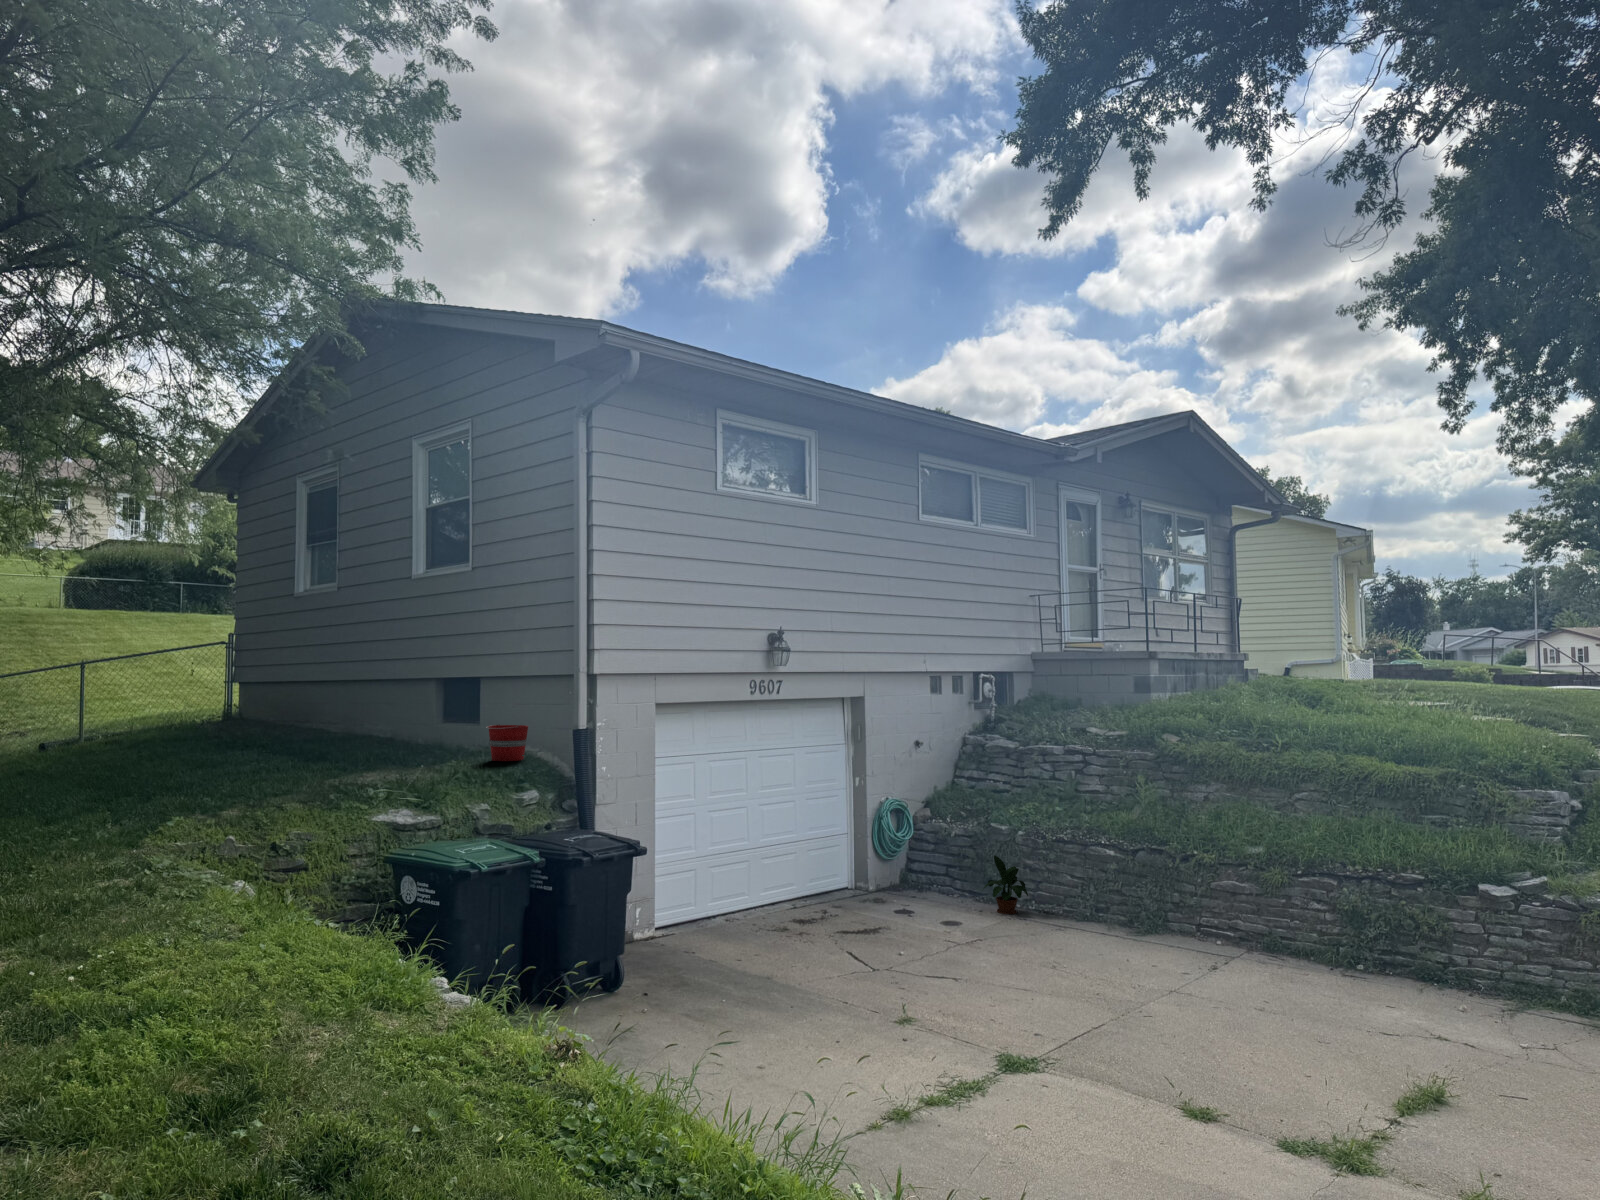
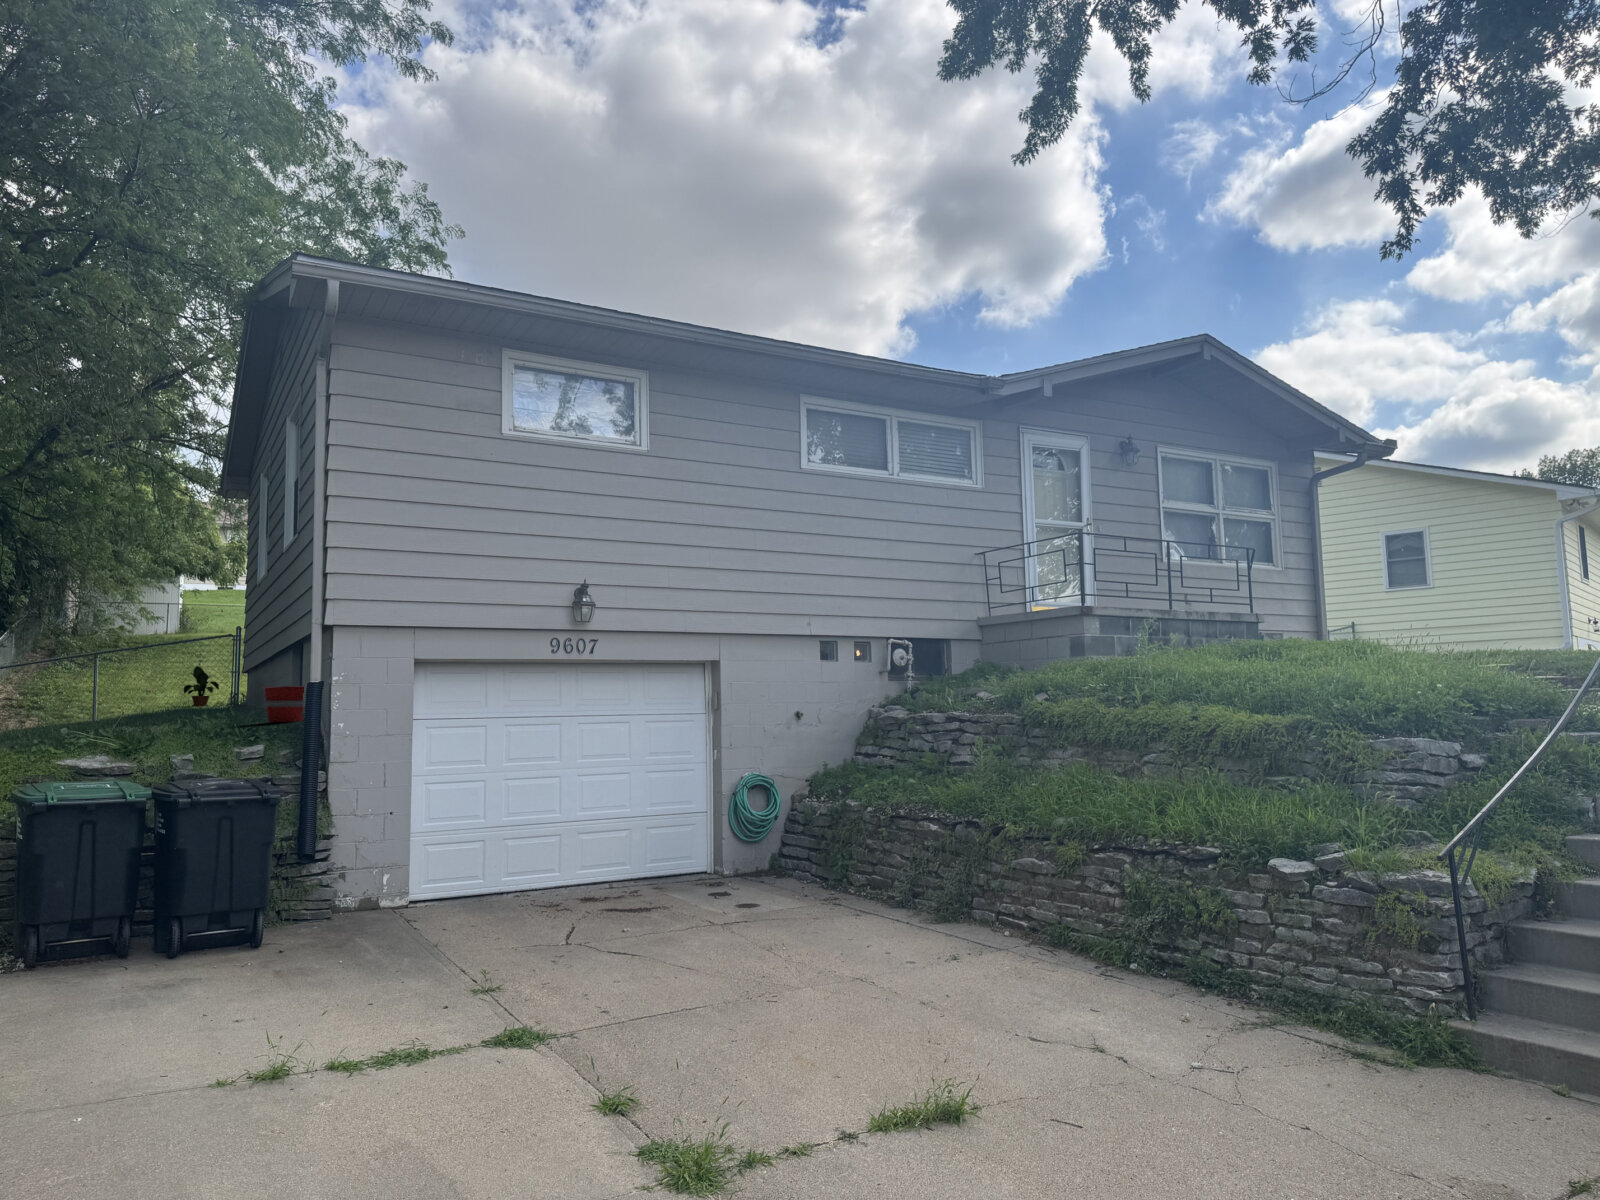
potted plant: present [984,855,1028,914] -> present [184,666,219,706]

